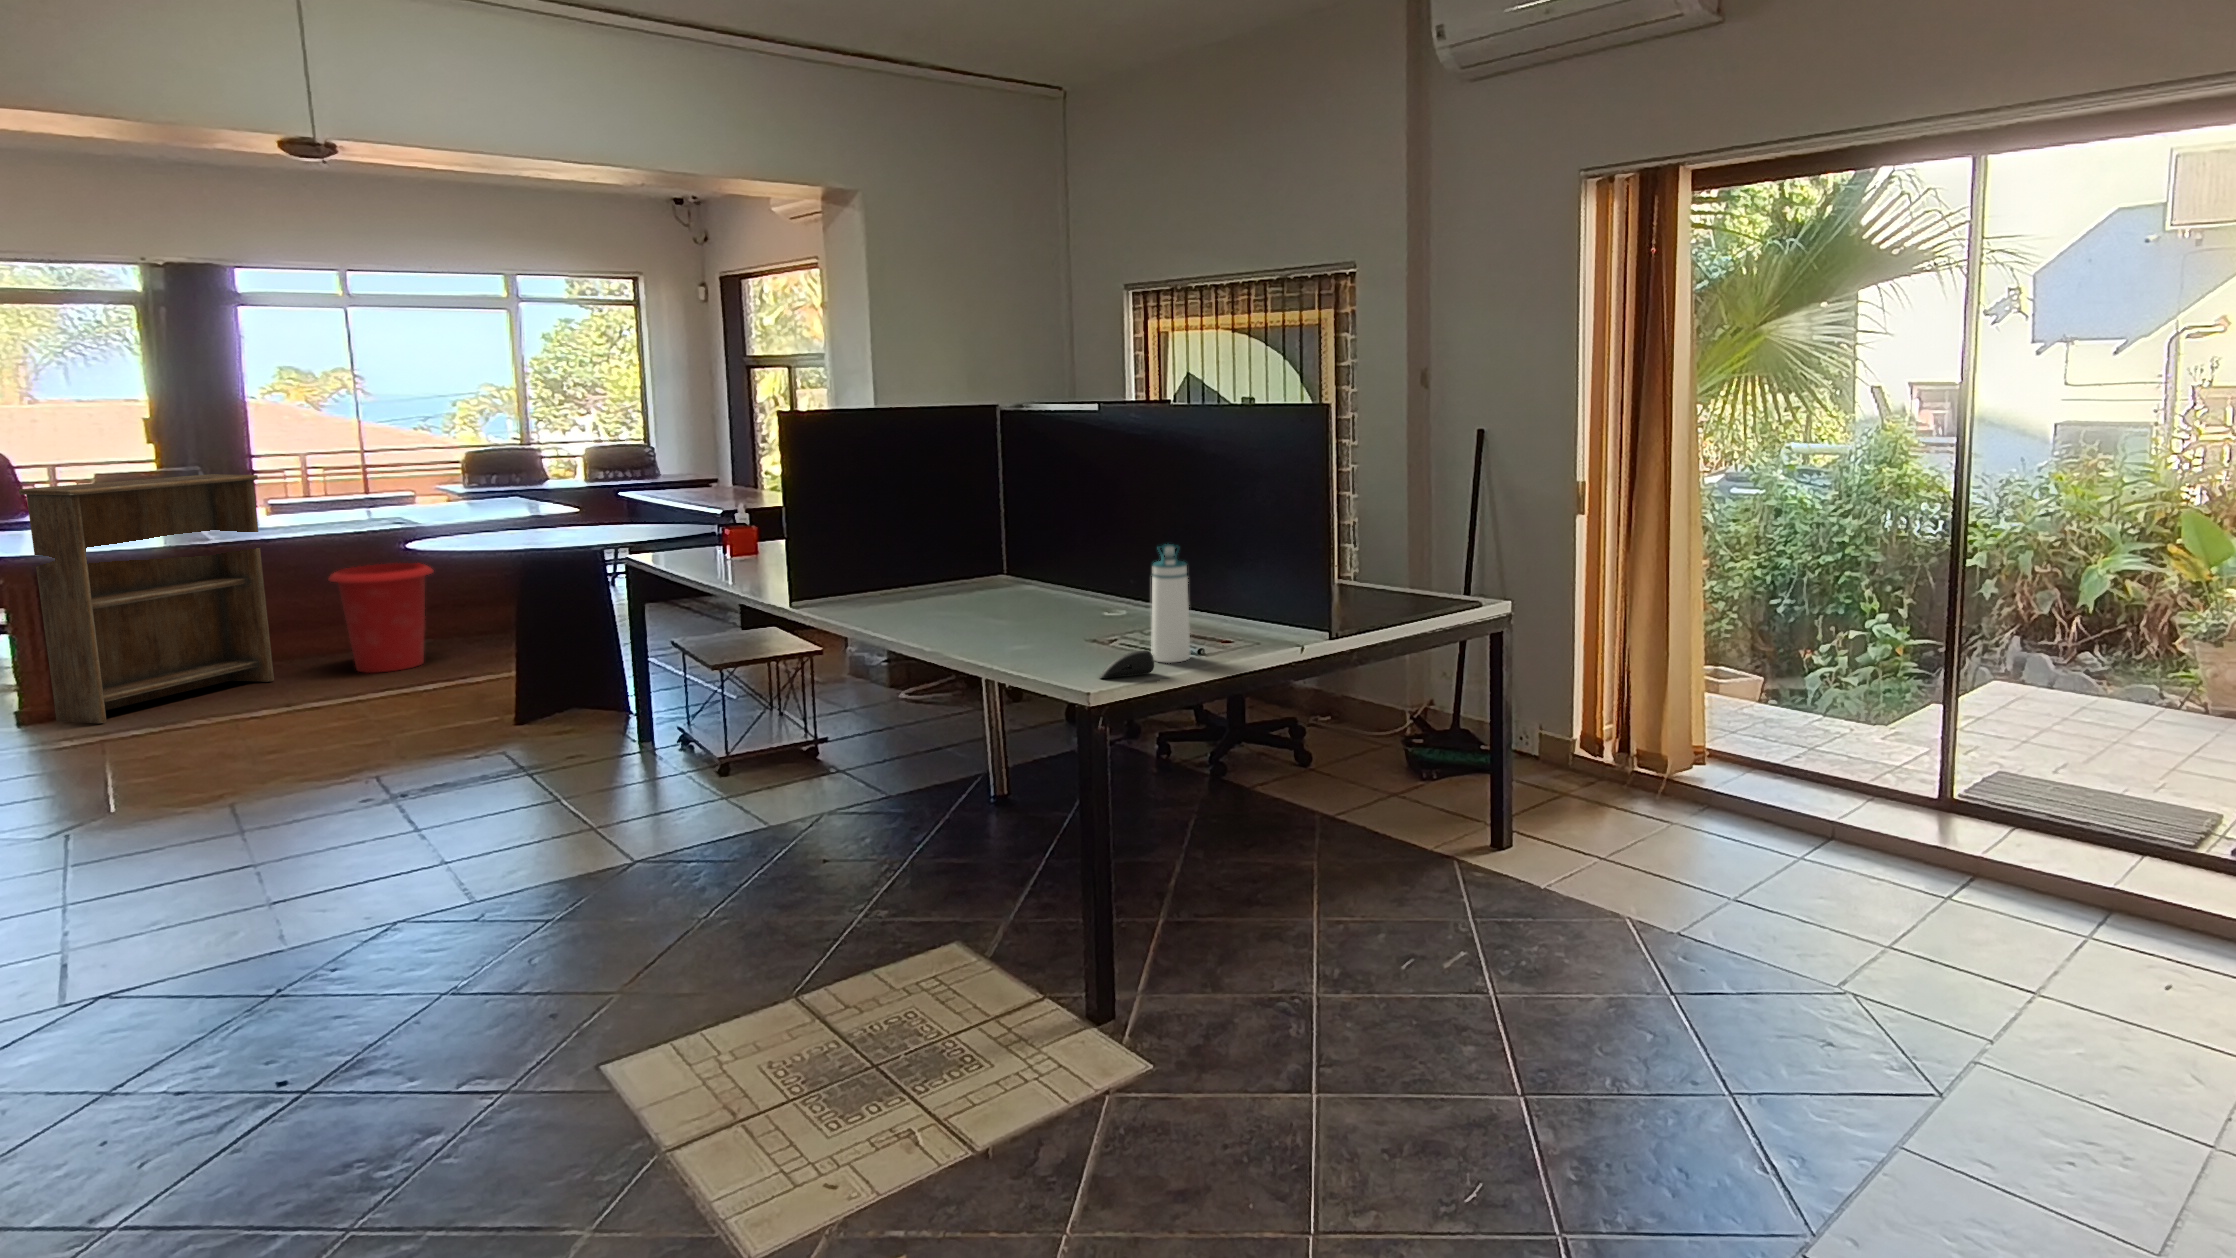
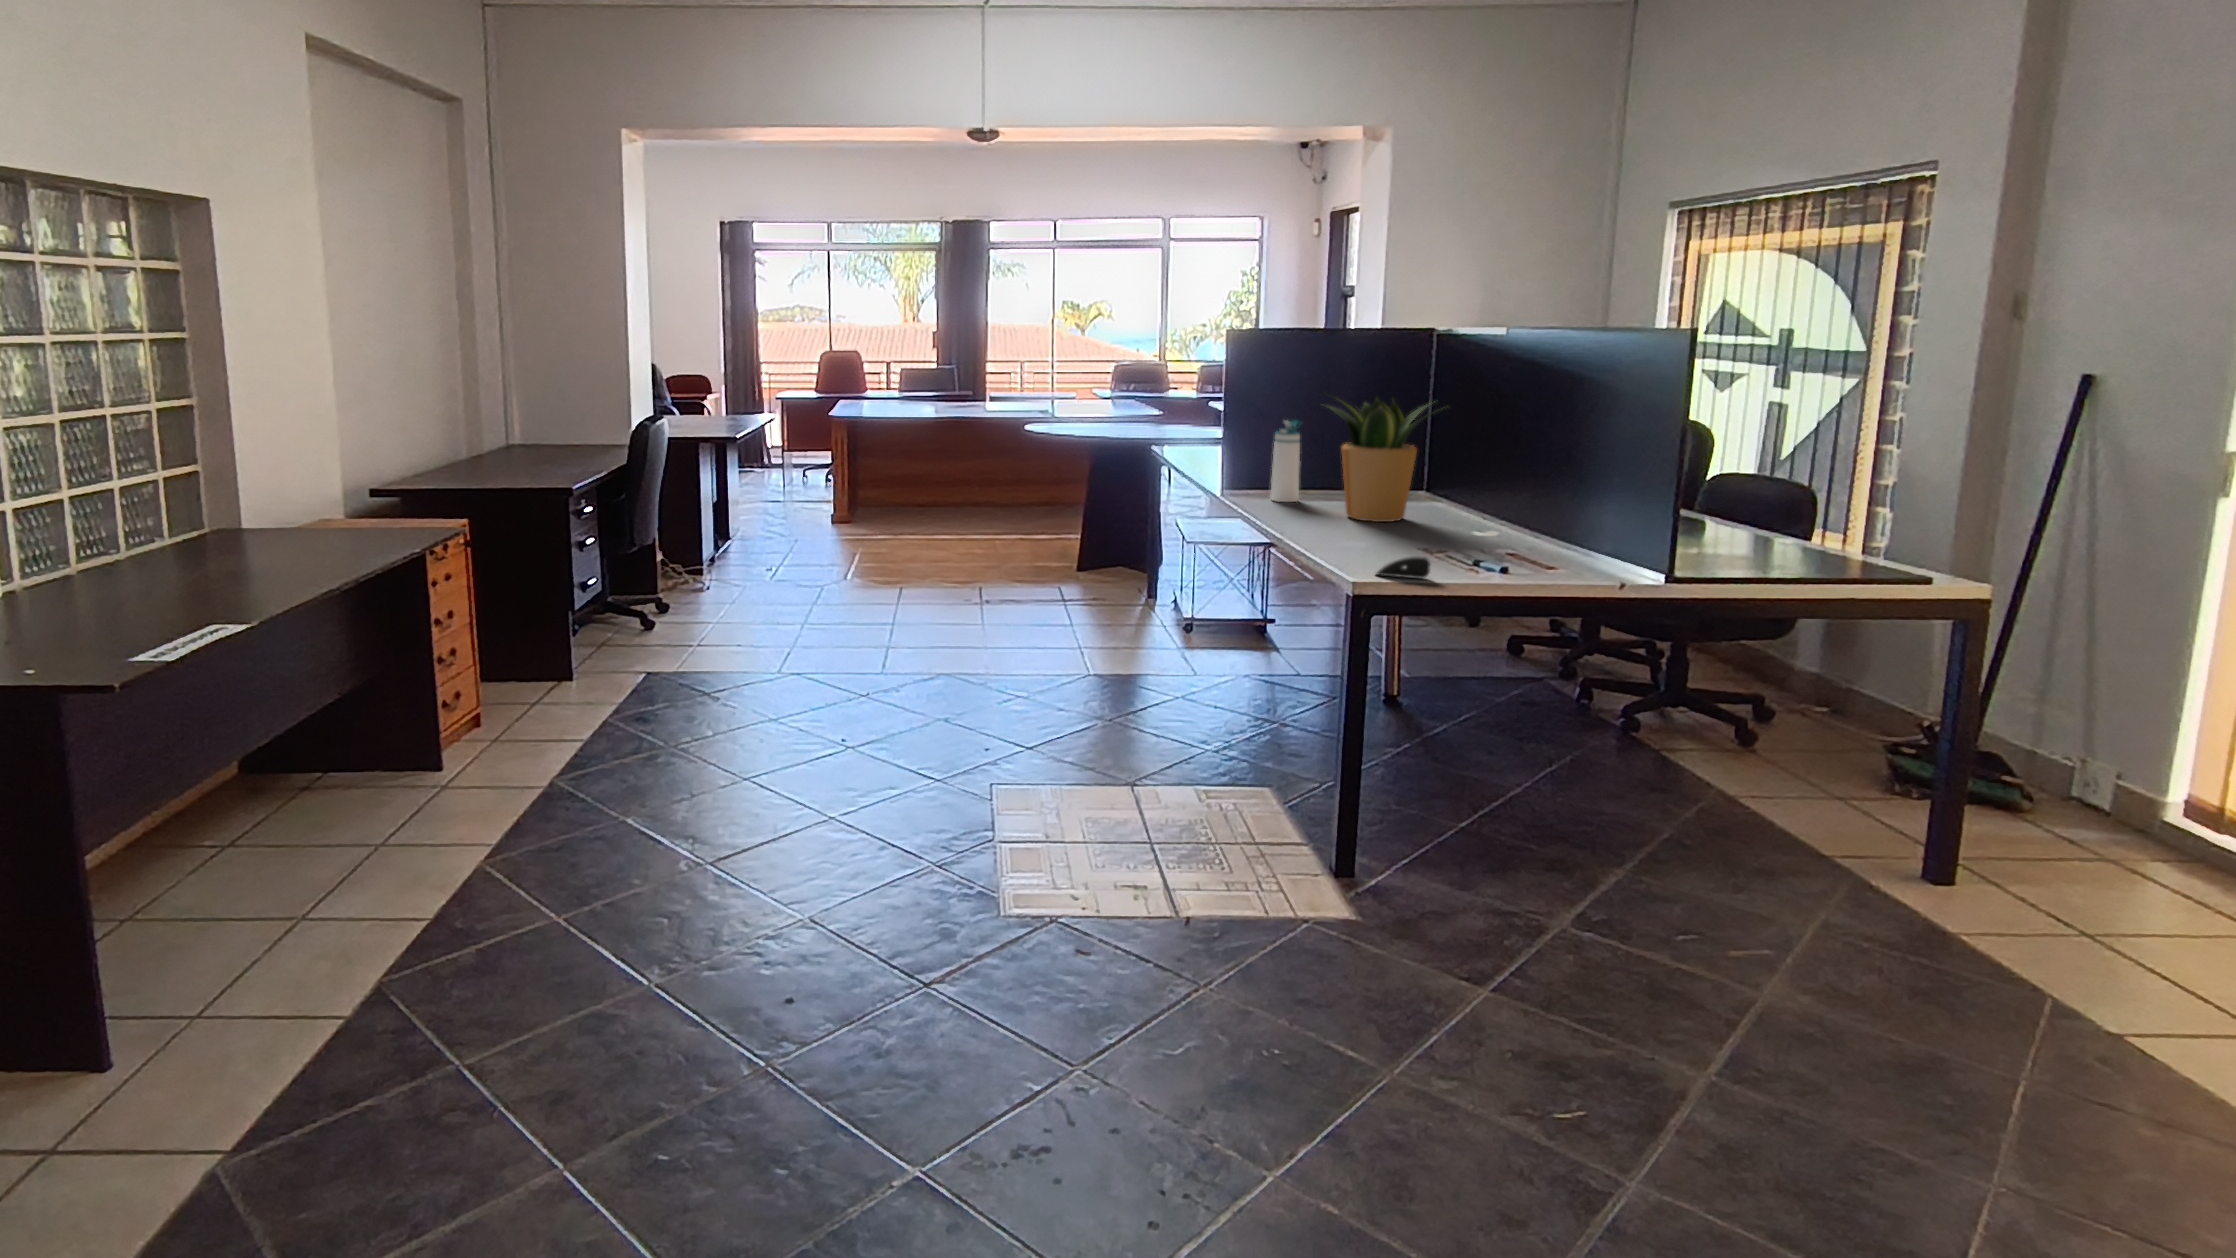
bookshelf: present [19,474,274,724] -> none [838,372,959,531]
potted plant: none [933,478,1076,615] -> present [1321,398,1430,522]
water bottle: present [1152,544,1190,663] -> present [1270,420,1301,502]
waste bin: present [329,563,433,673] -> none [992,445,1056,525]

